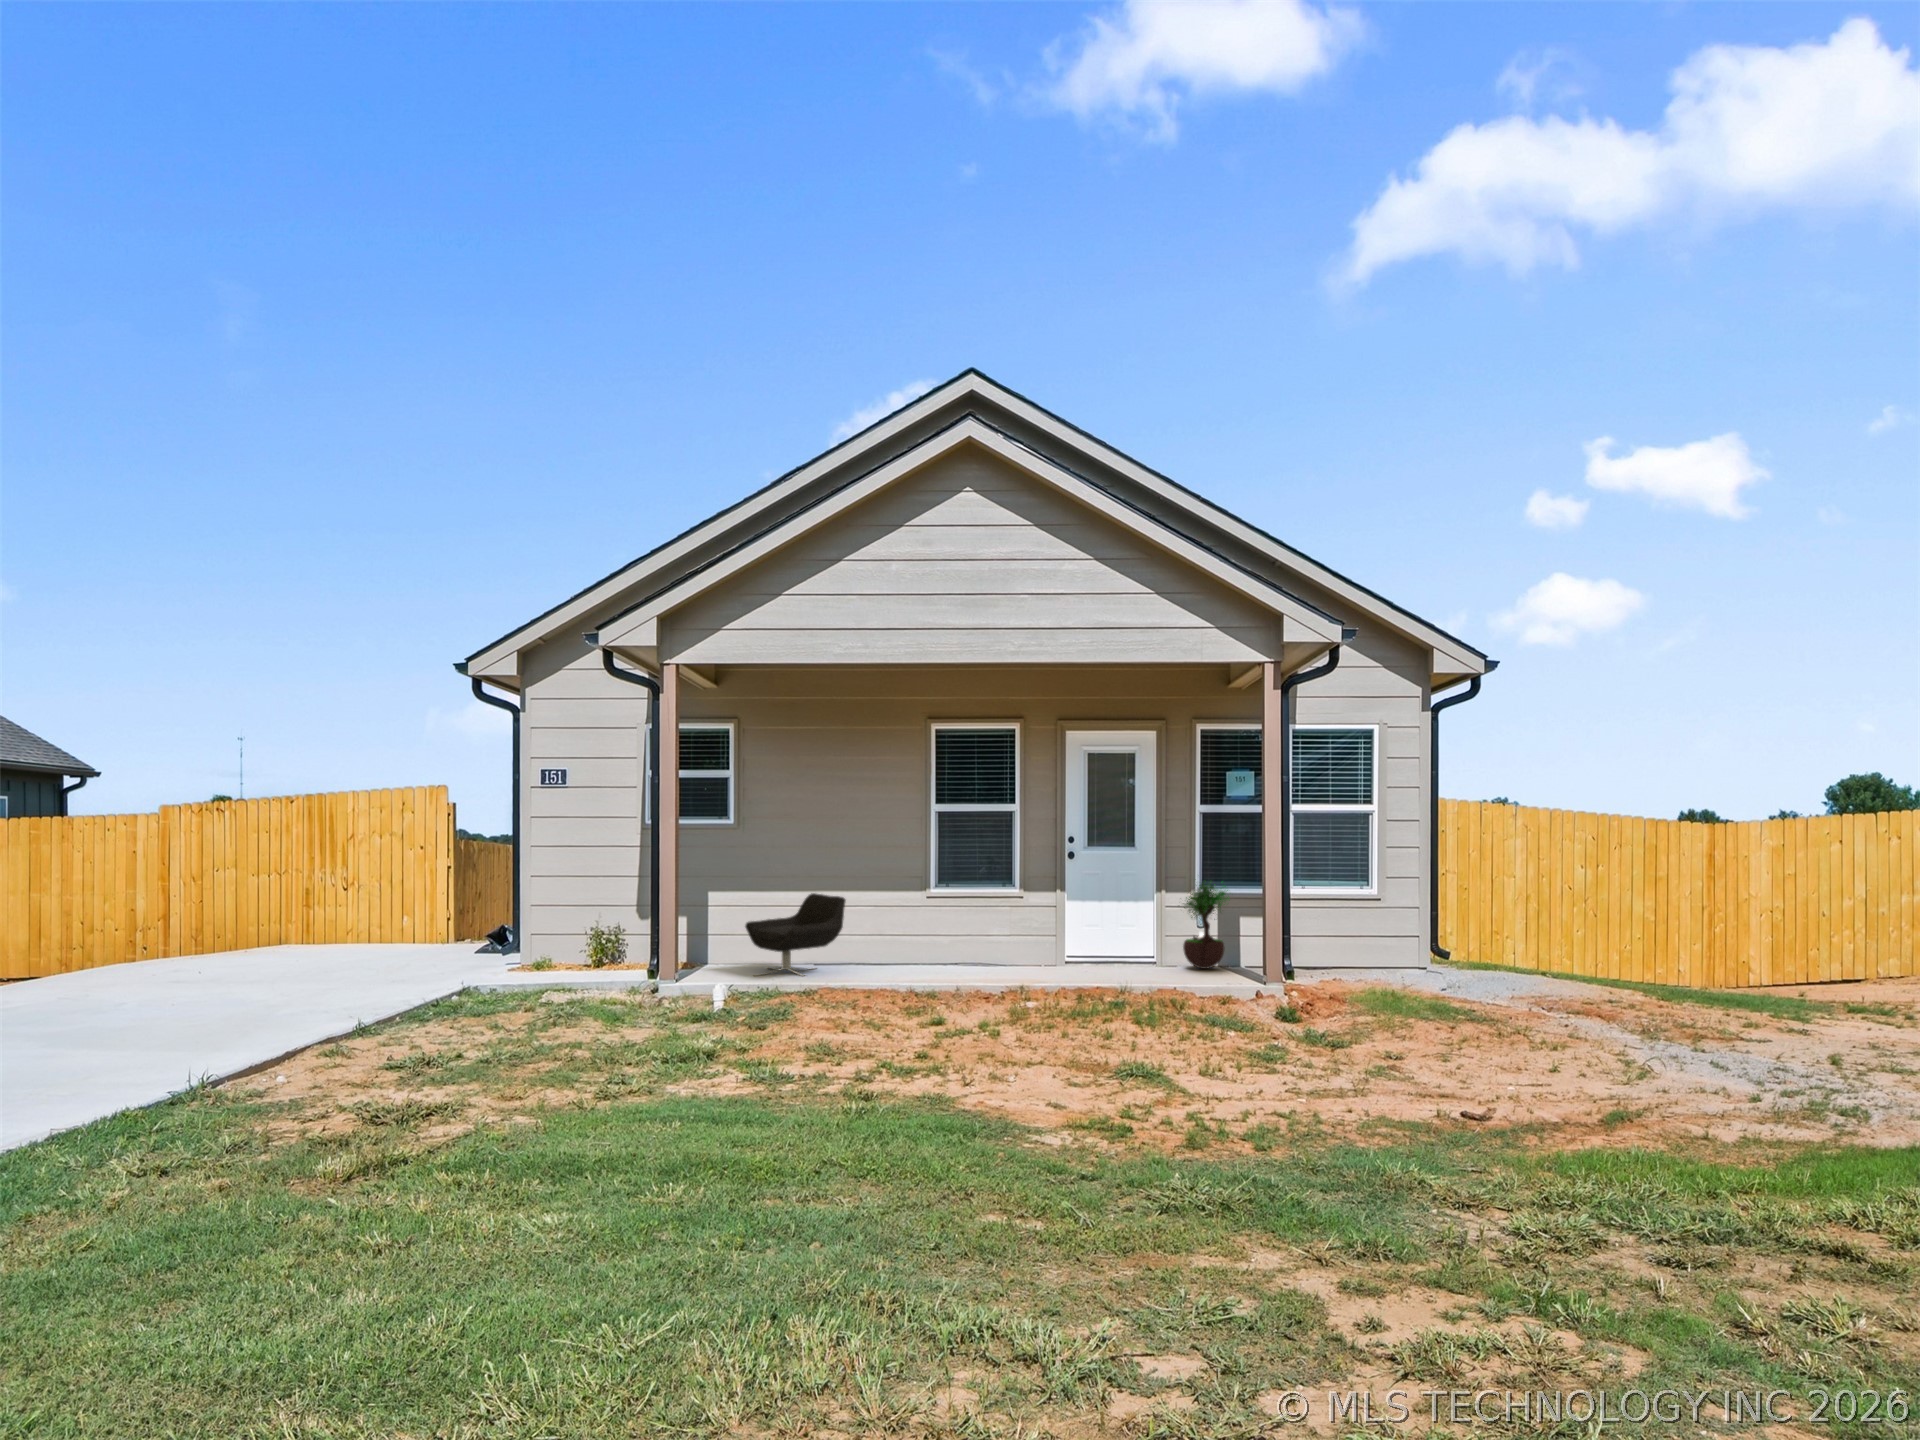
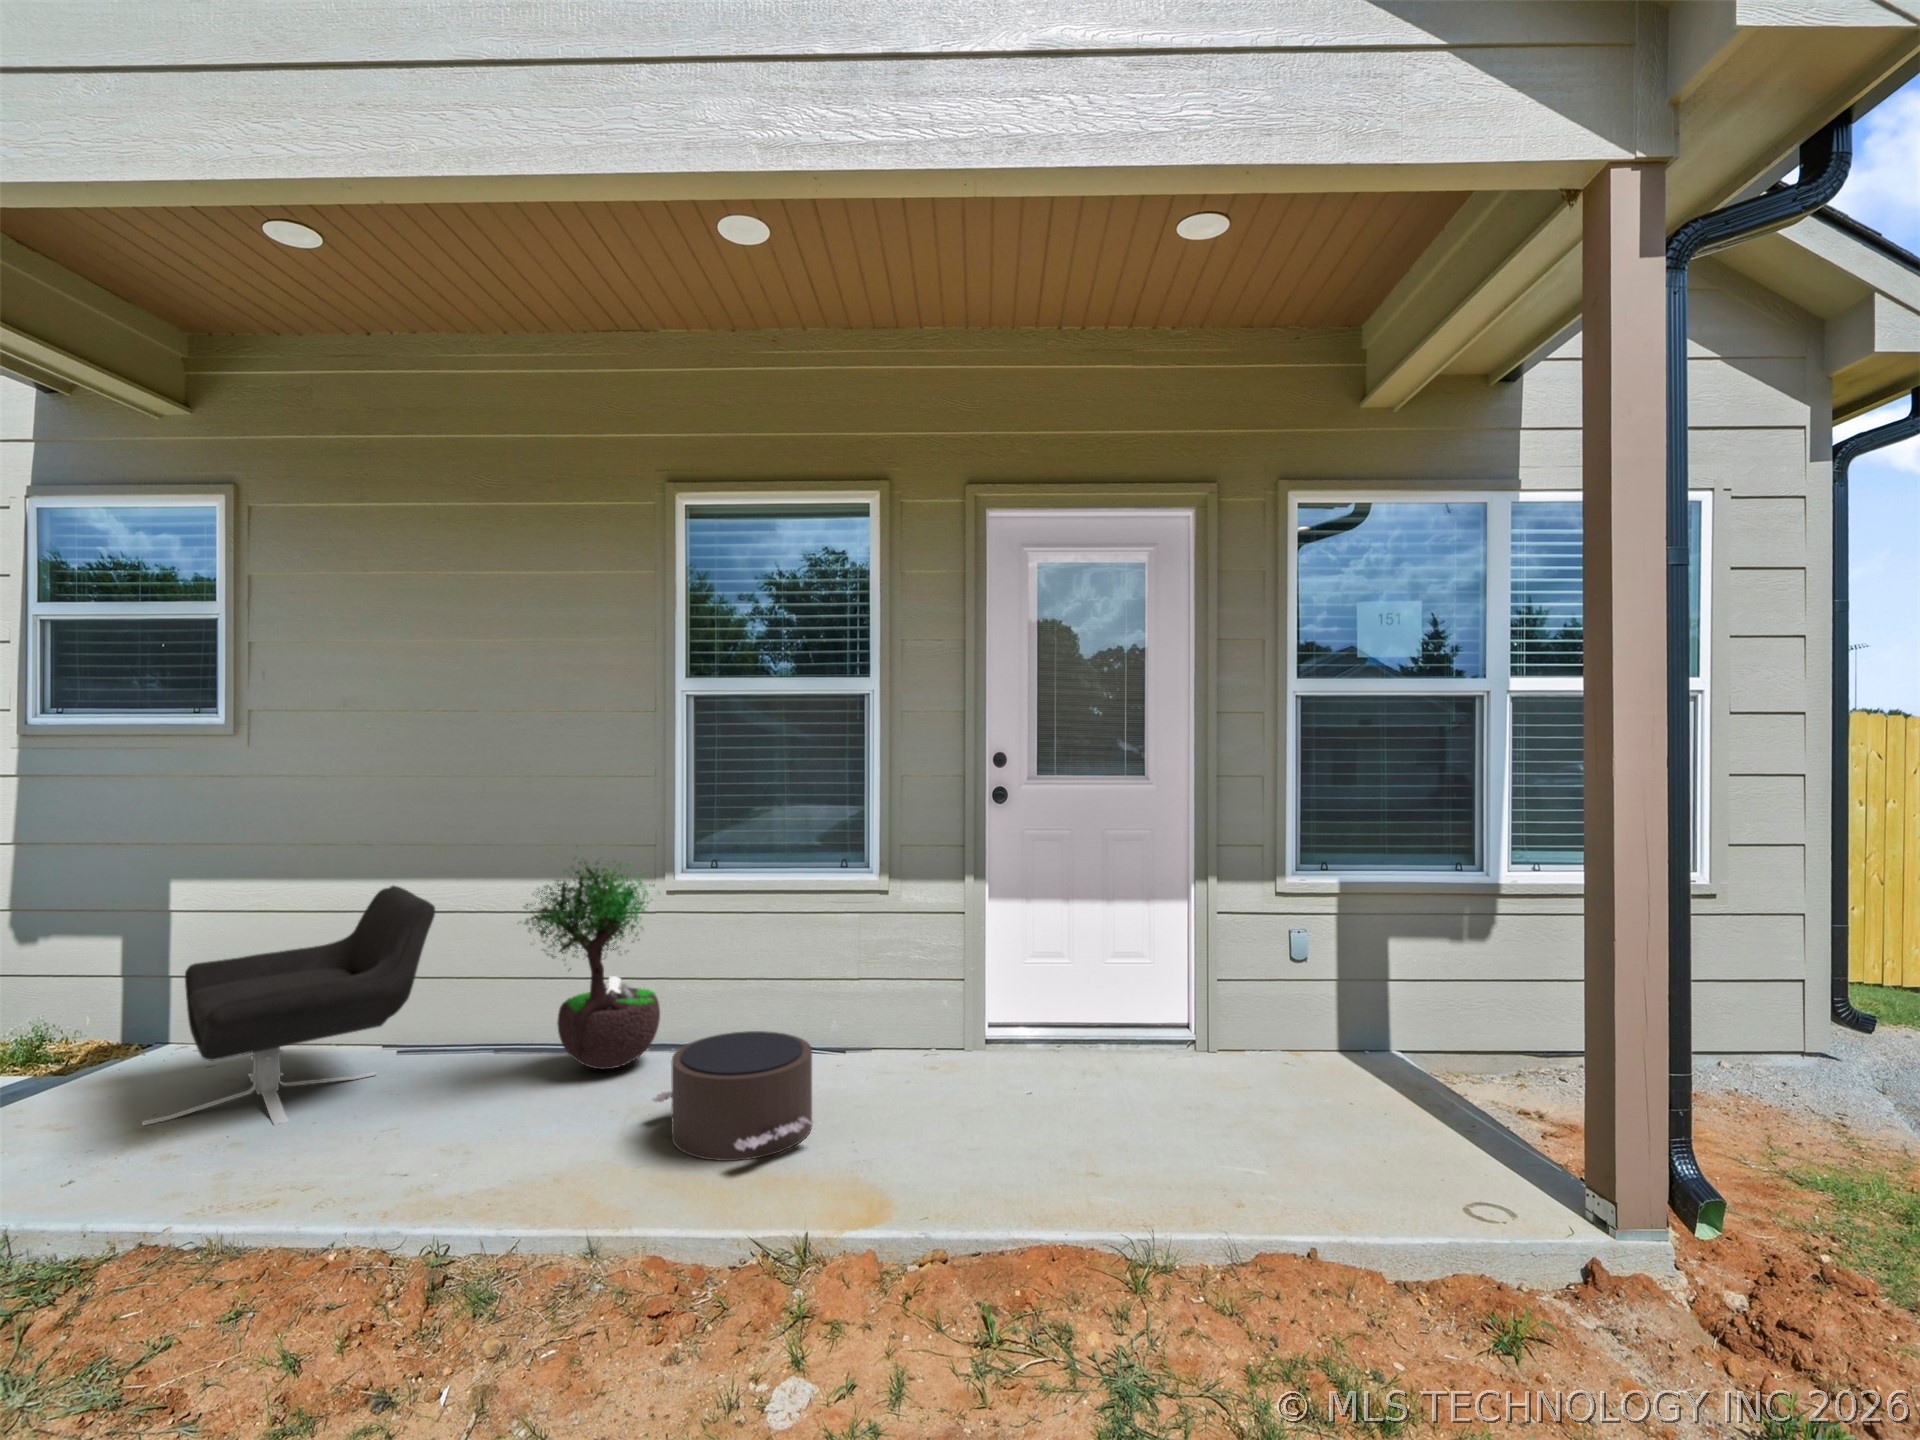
potted tree: present [1183,881,1229,969] -> present [517,856,660,1069]
pouf: none [944,945,1008,981] -> present [653,1031,813,1161]

